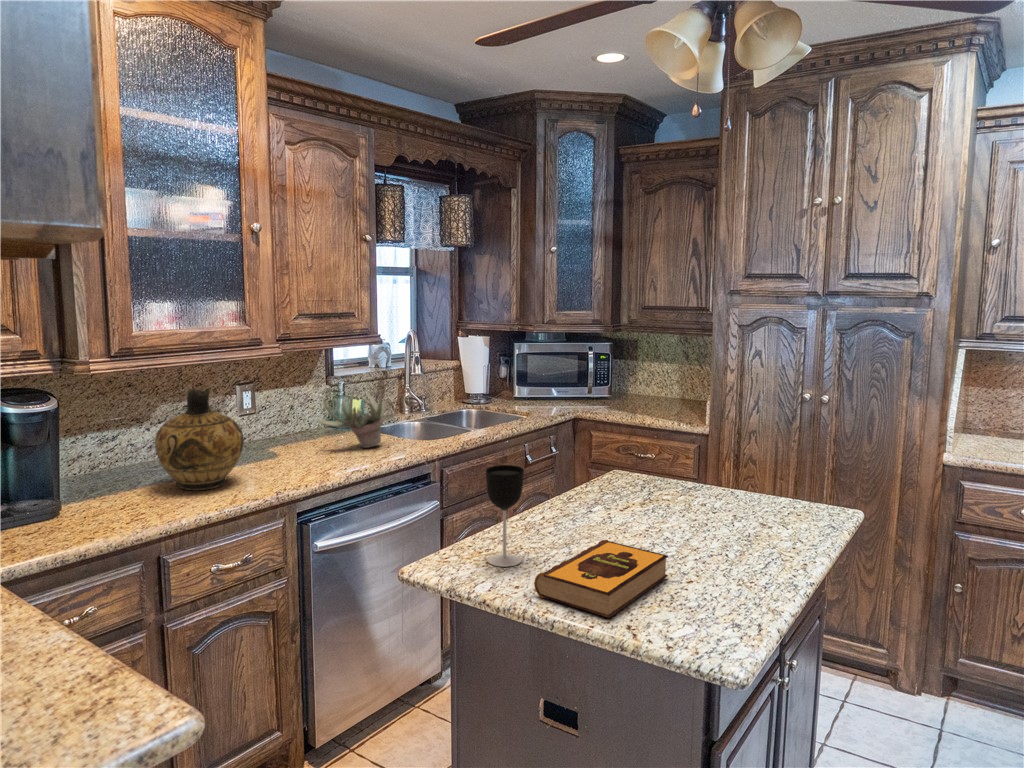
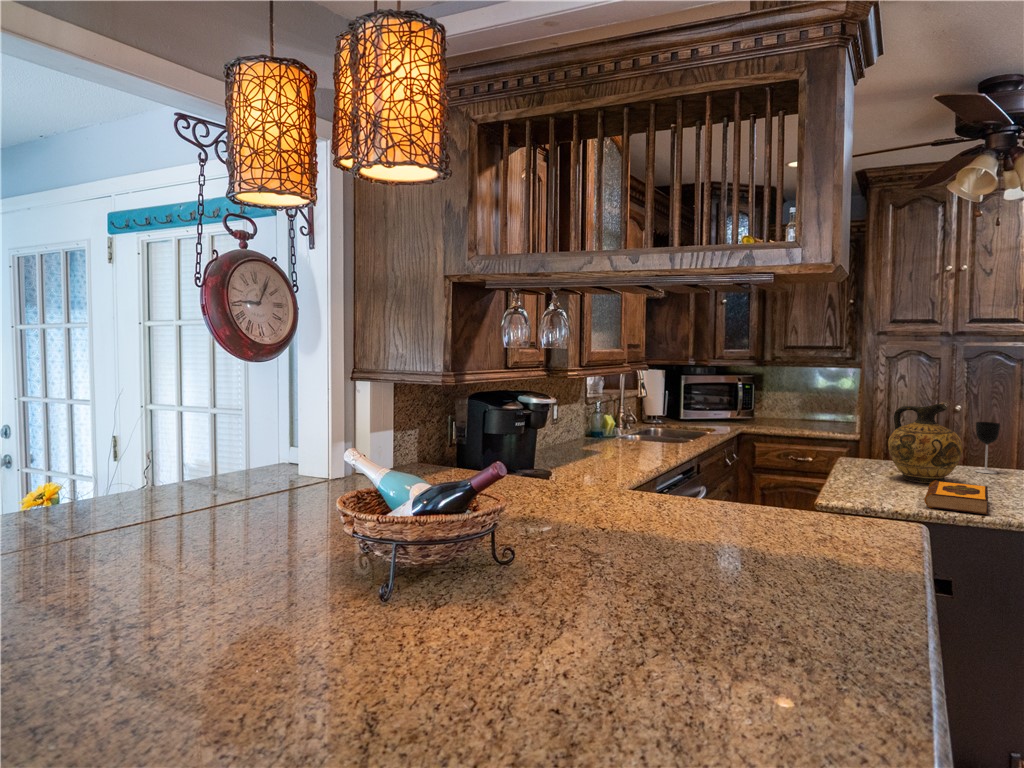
succulent plant: present [318,383,386,448] -> none [617,397,662,446]
ceramic jug: present [155,388,244,490] -> present [888,403,963,483]
wine glass: present [486,465,524,567] -> present [975,422,1000,473]

